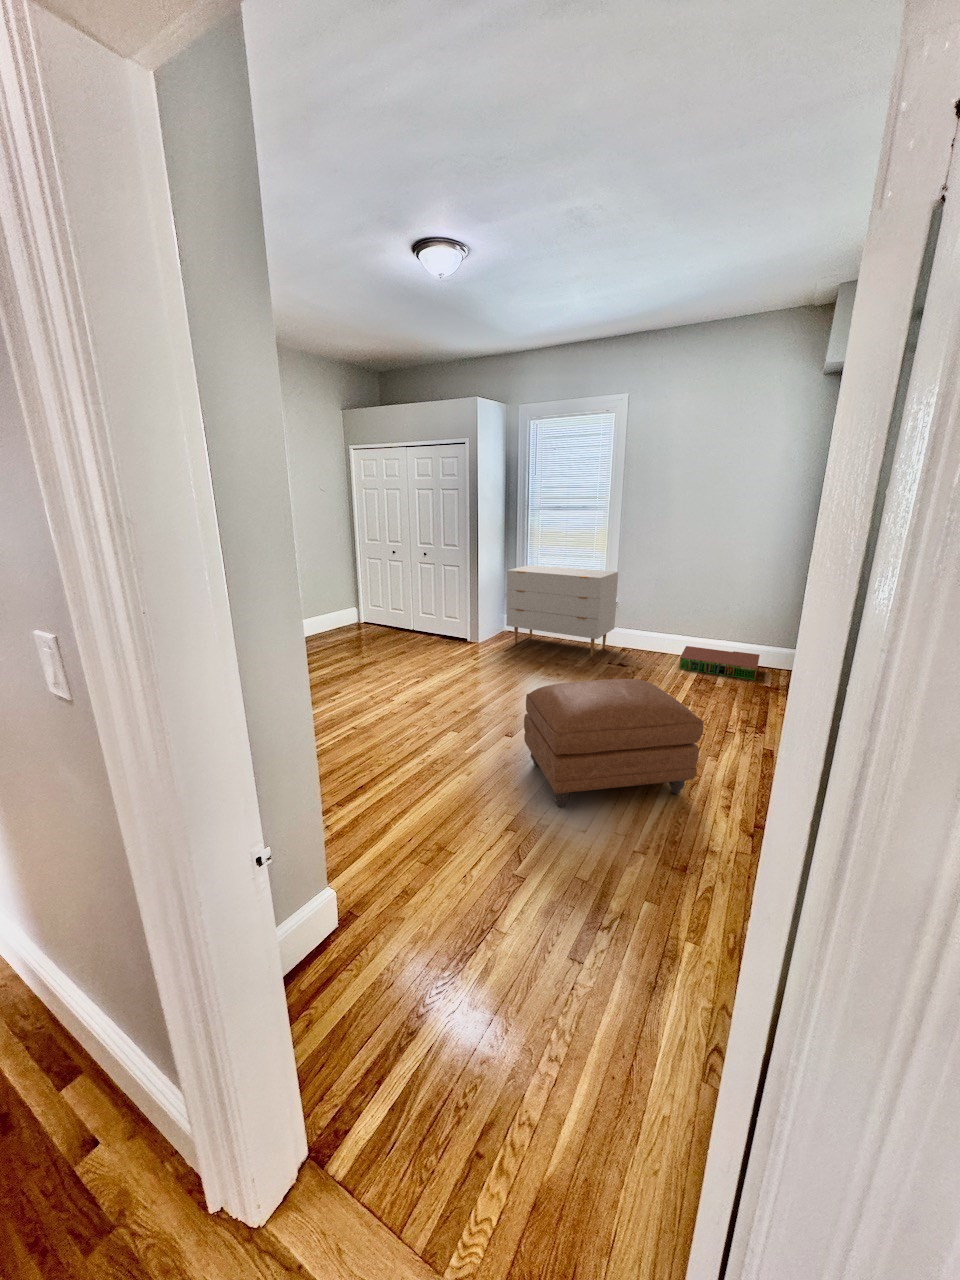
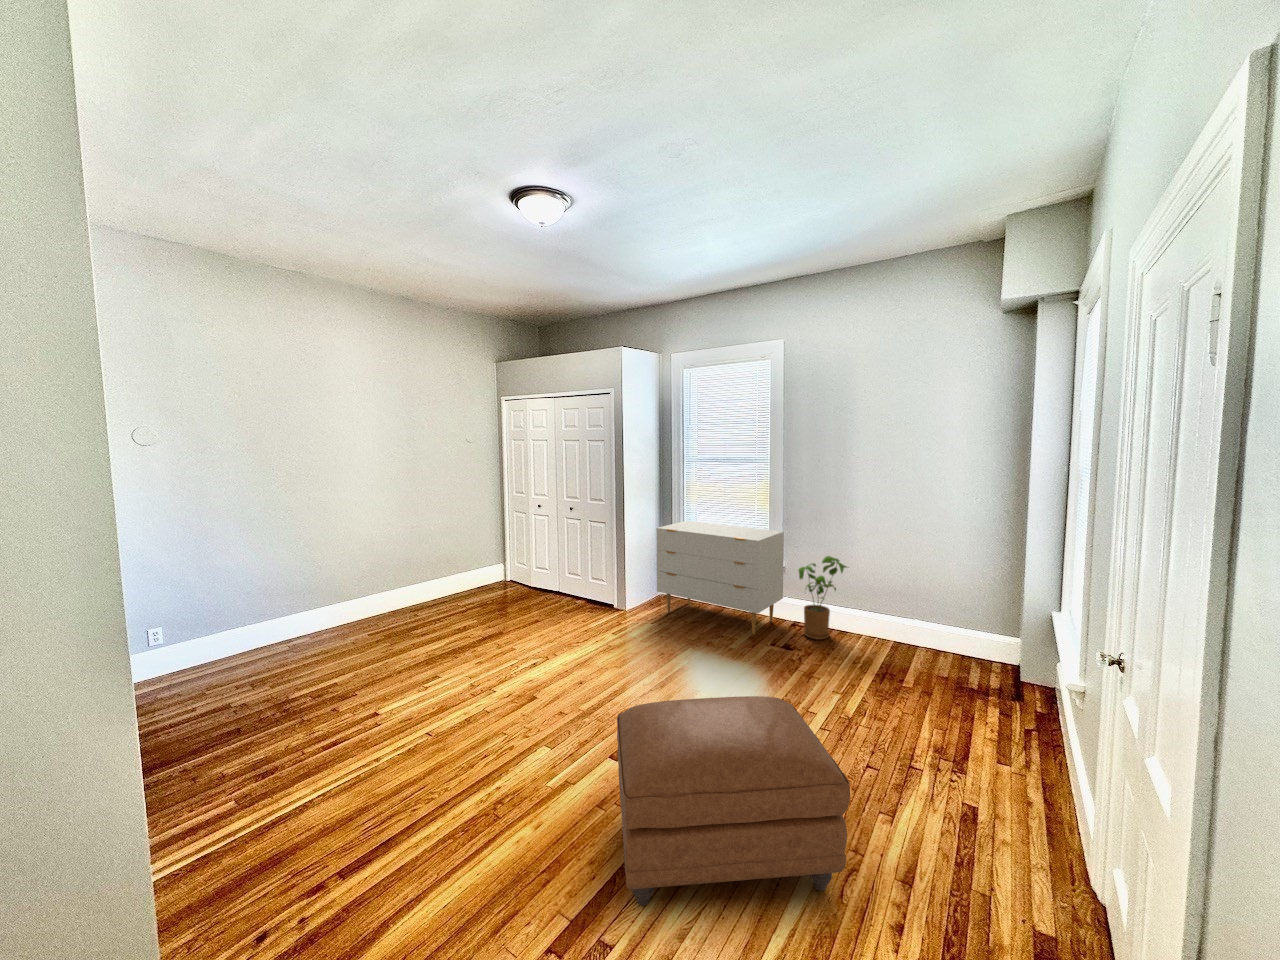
house plant: none [630,591,673,659] -> present [799,556,847,640]
storage bin: present [679,646,760,679] -> none [860,624,964,676]

